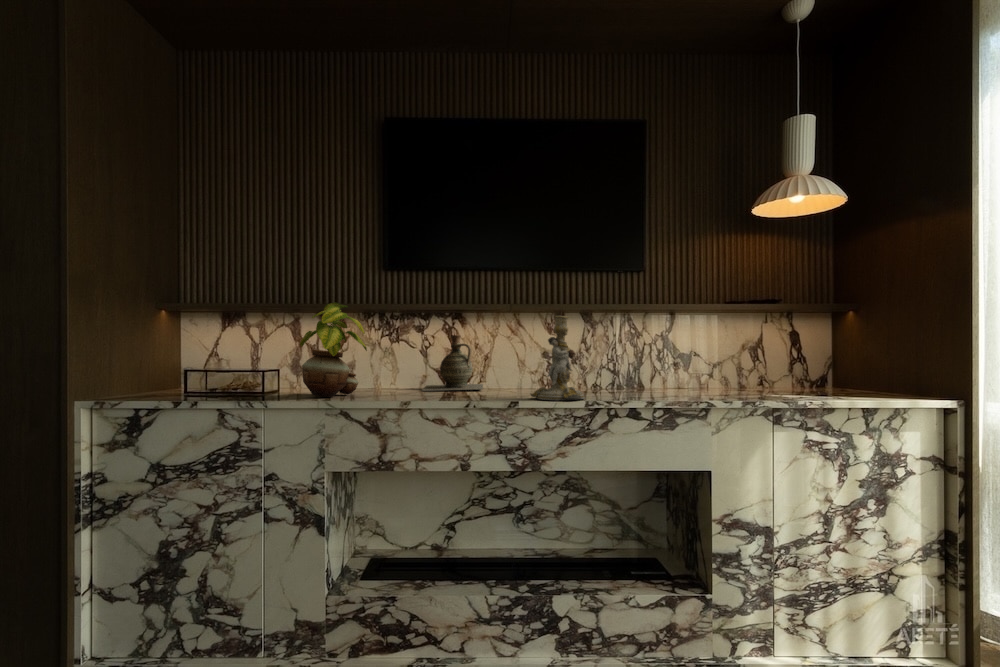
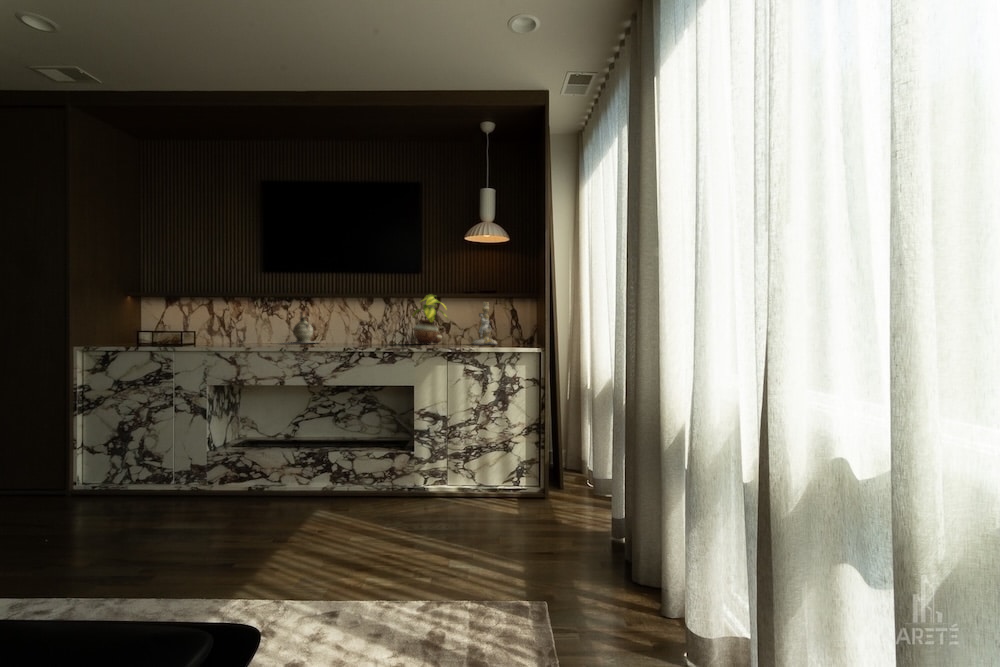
potted plant: present [300,303,367,397] -> present [412,294,447,344]
candlestick: present [530,316,585,400] -> present [471,302,497,345]

